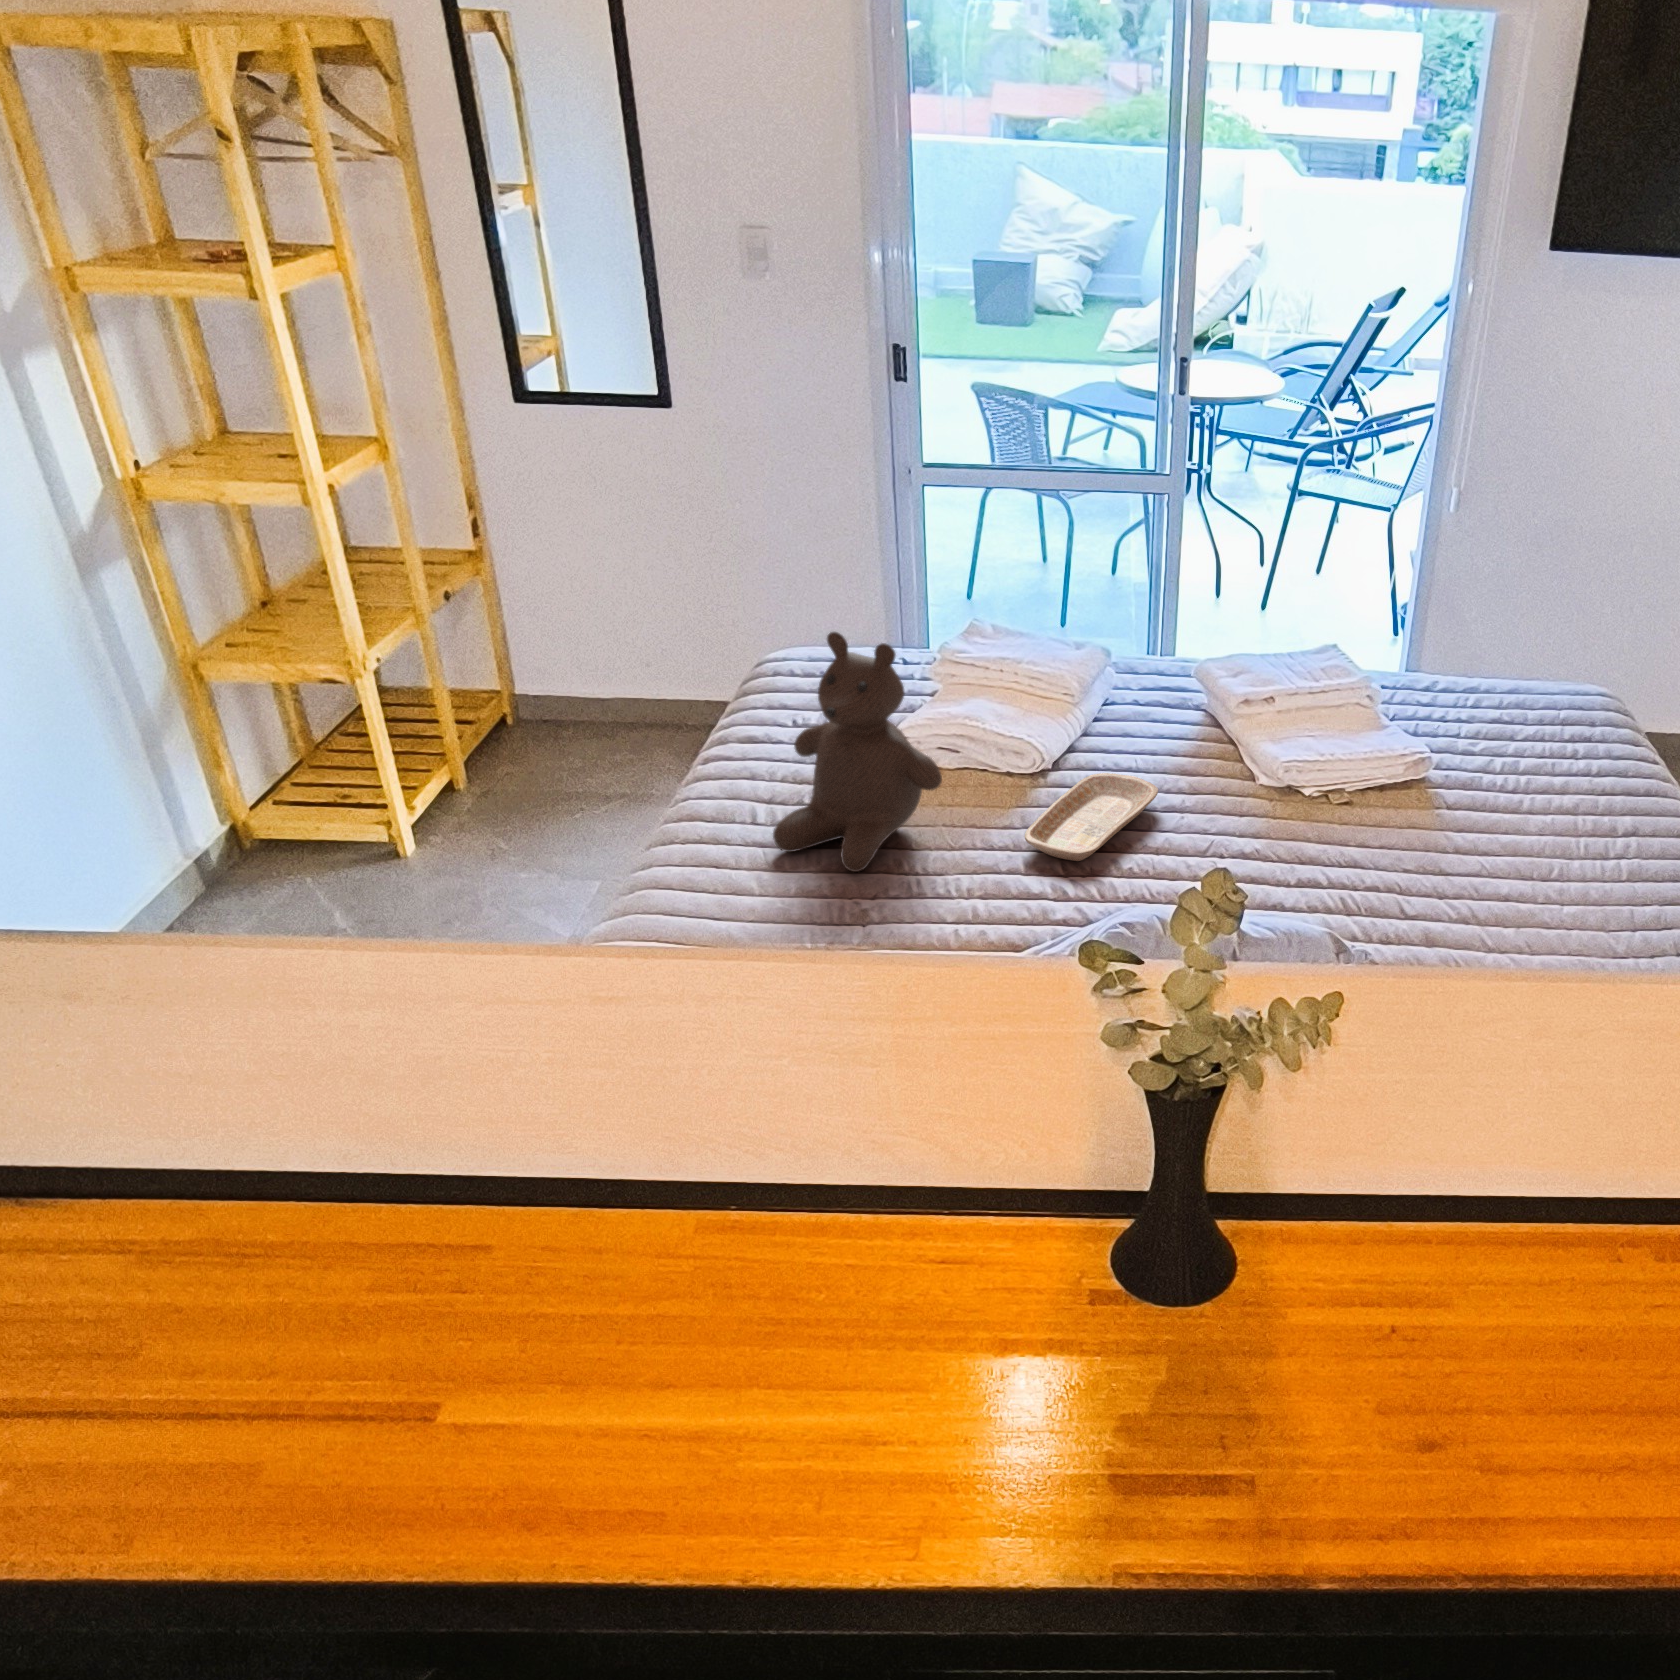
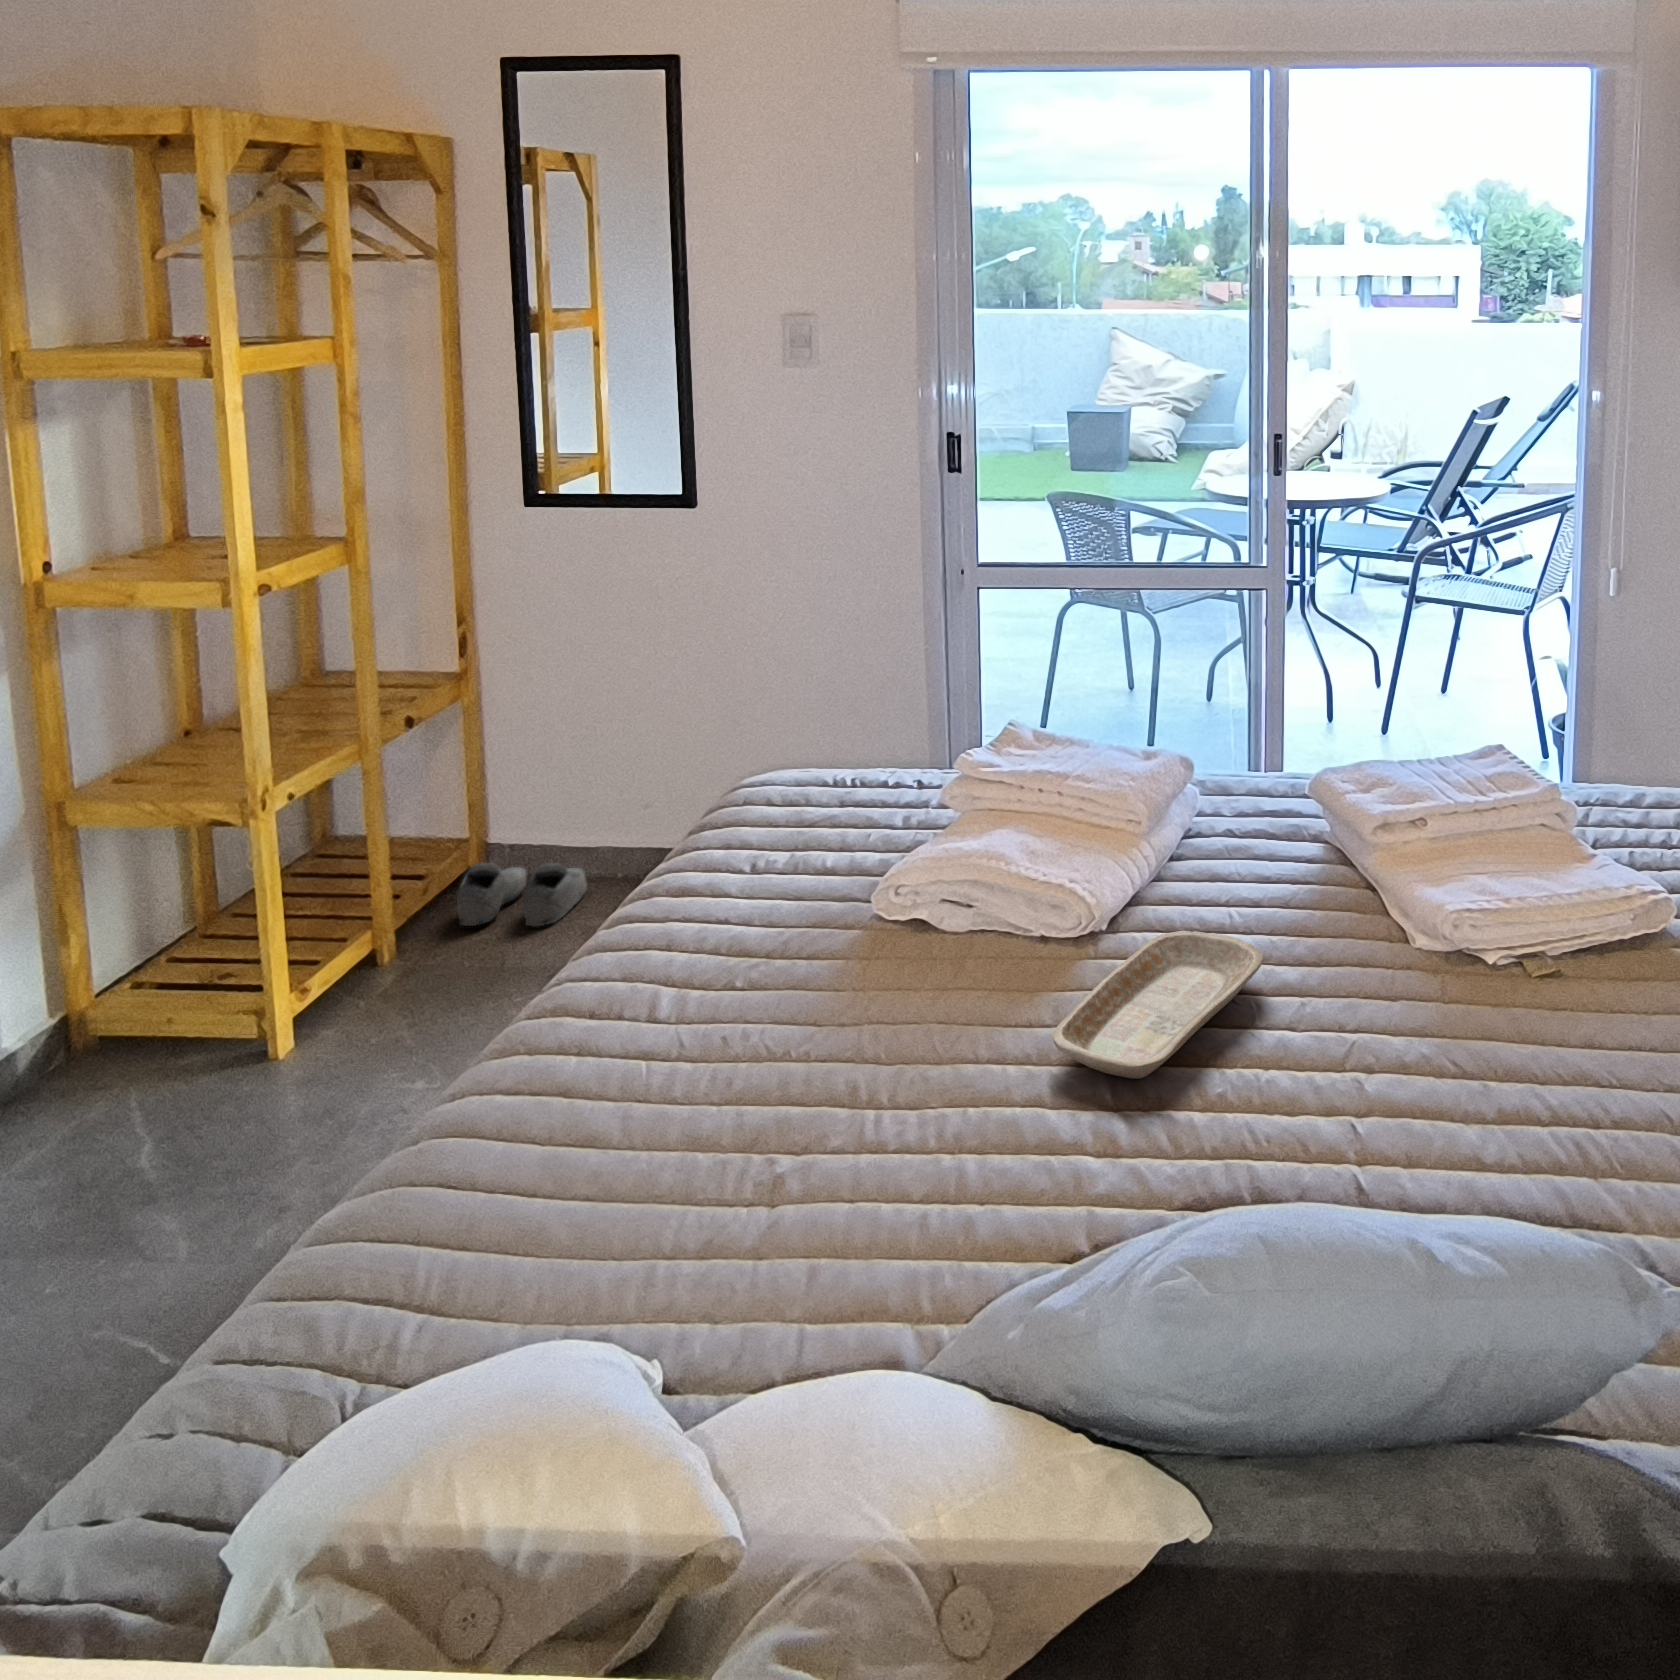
teddy bear: present [773,632,942,872] -> none [658,721,926,1104]
shoe: none [505,709,606,760] -> present [457,863,587,927]

